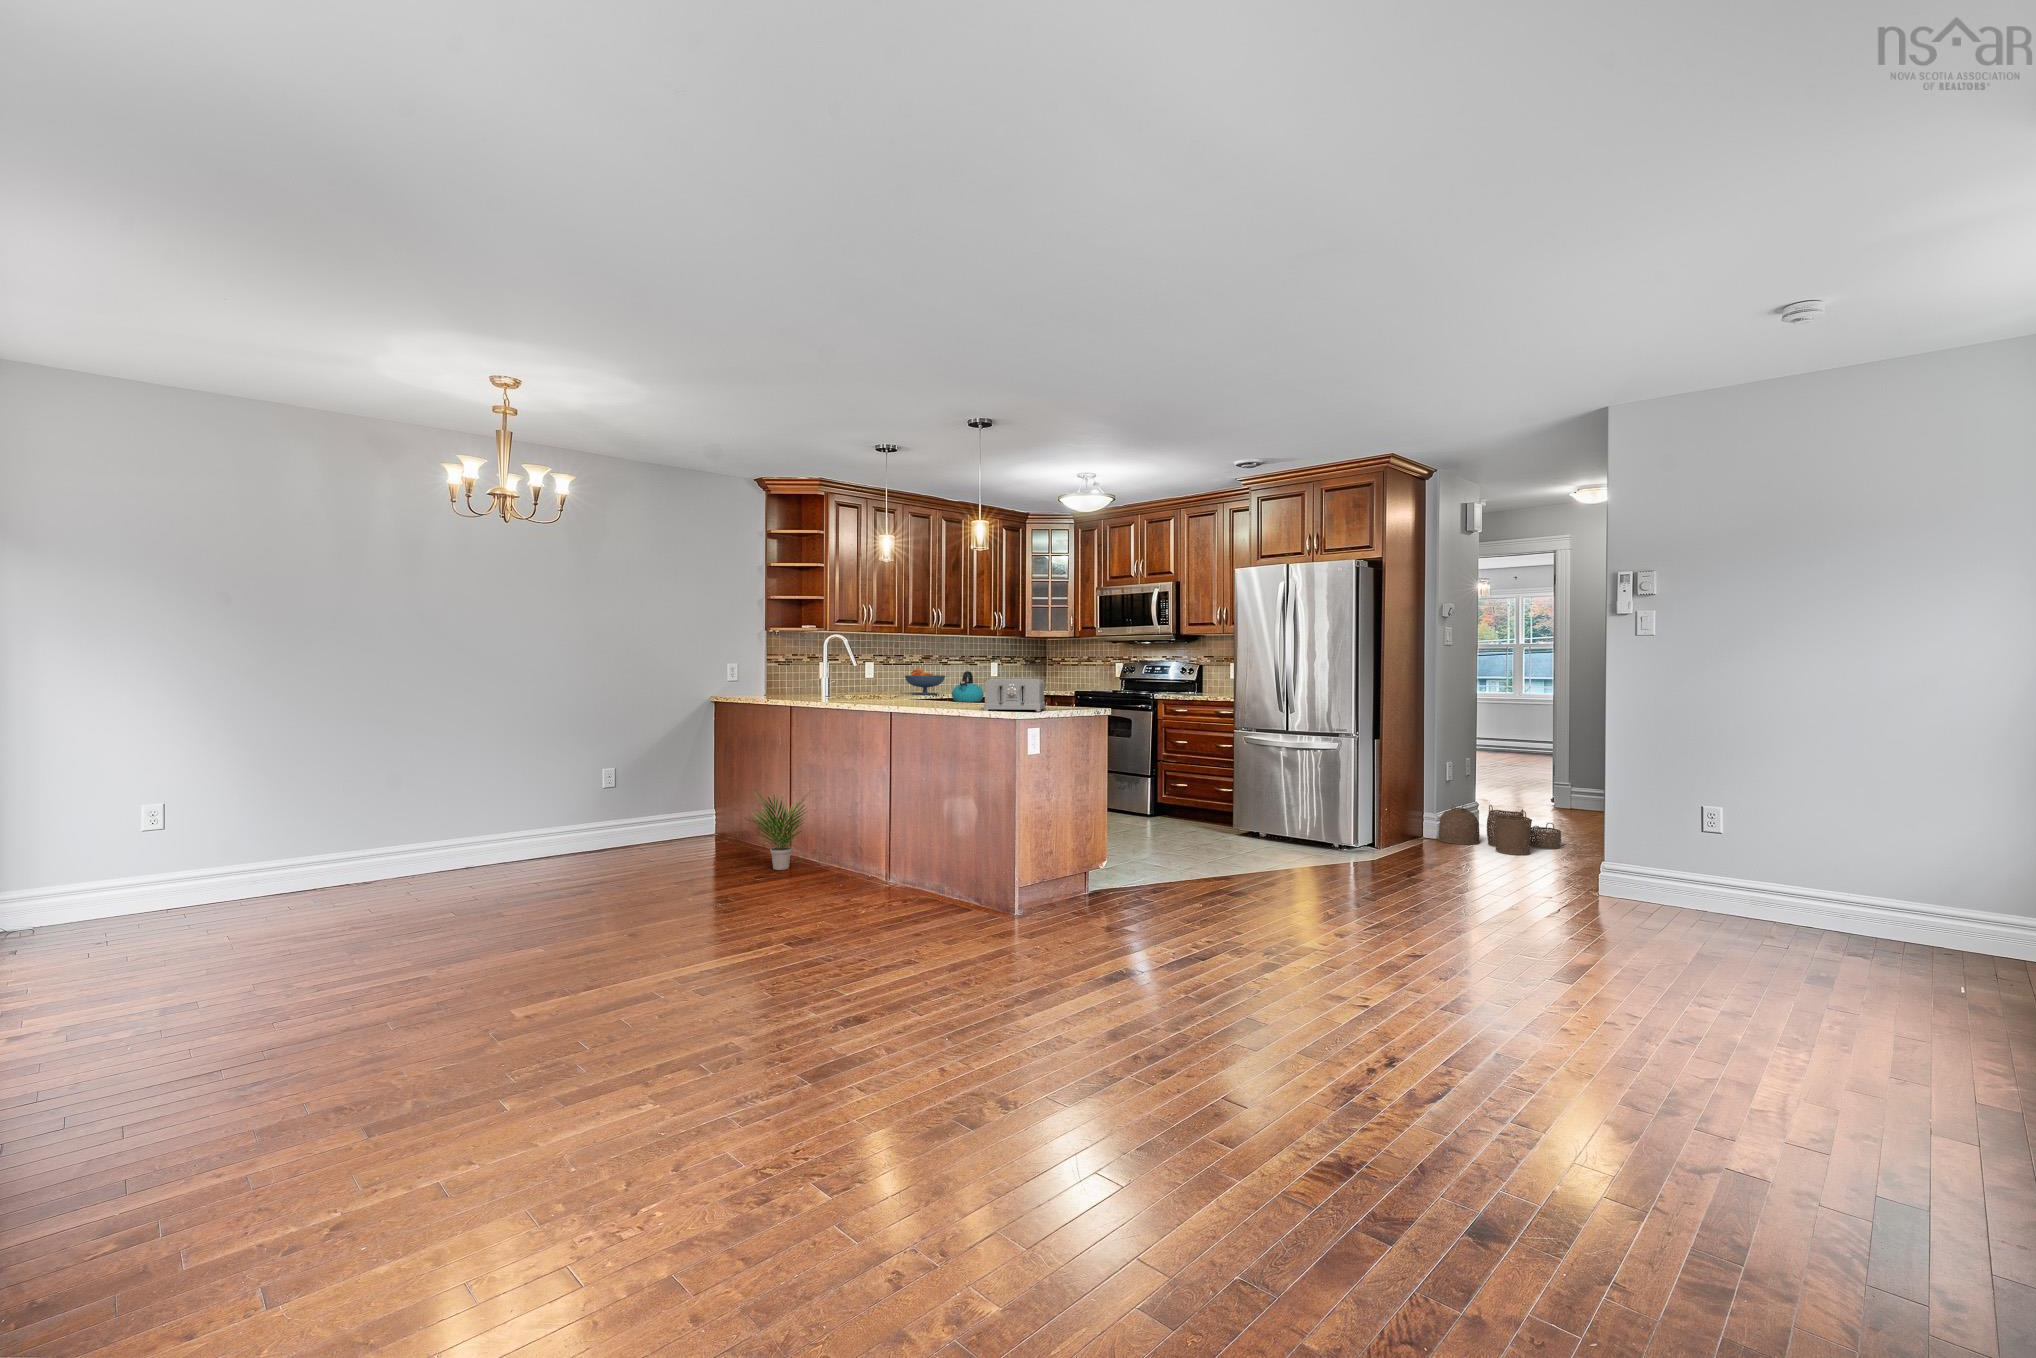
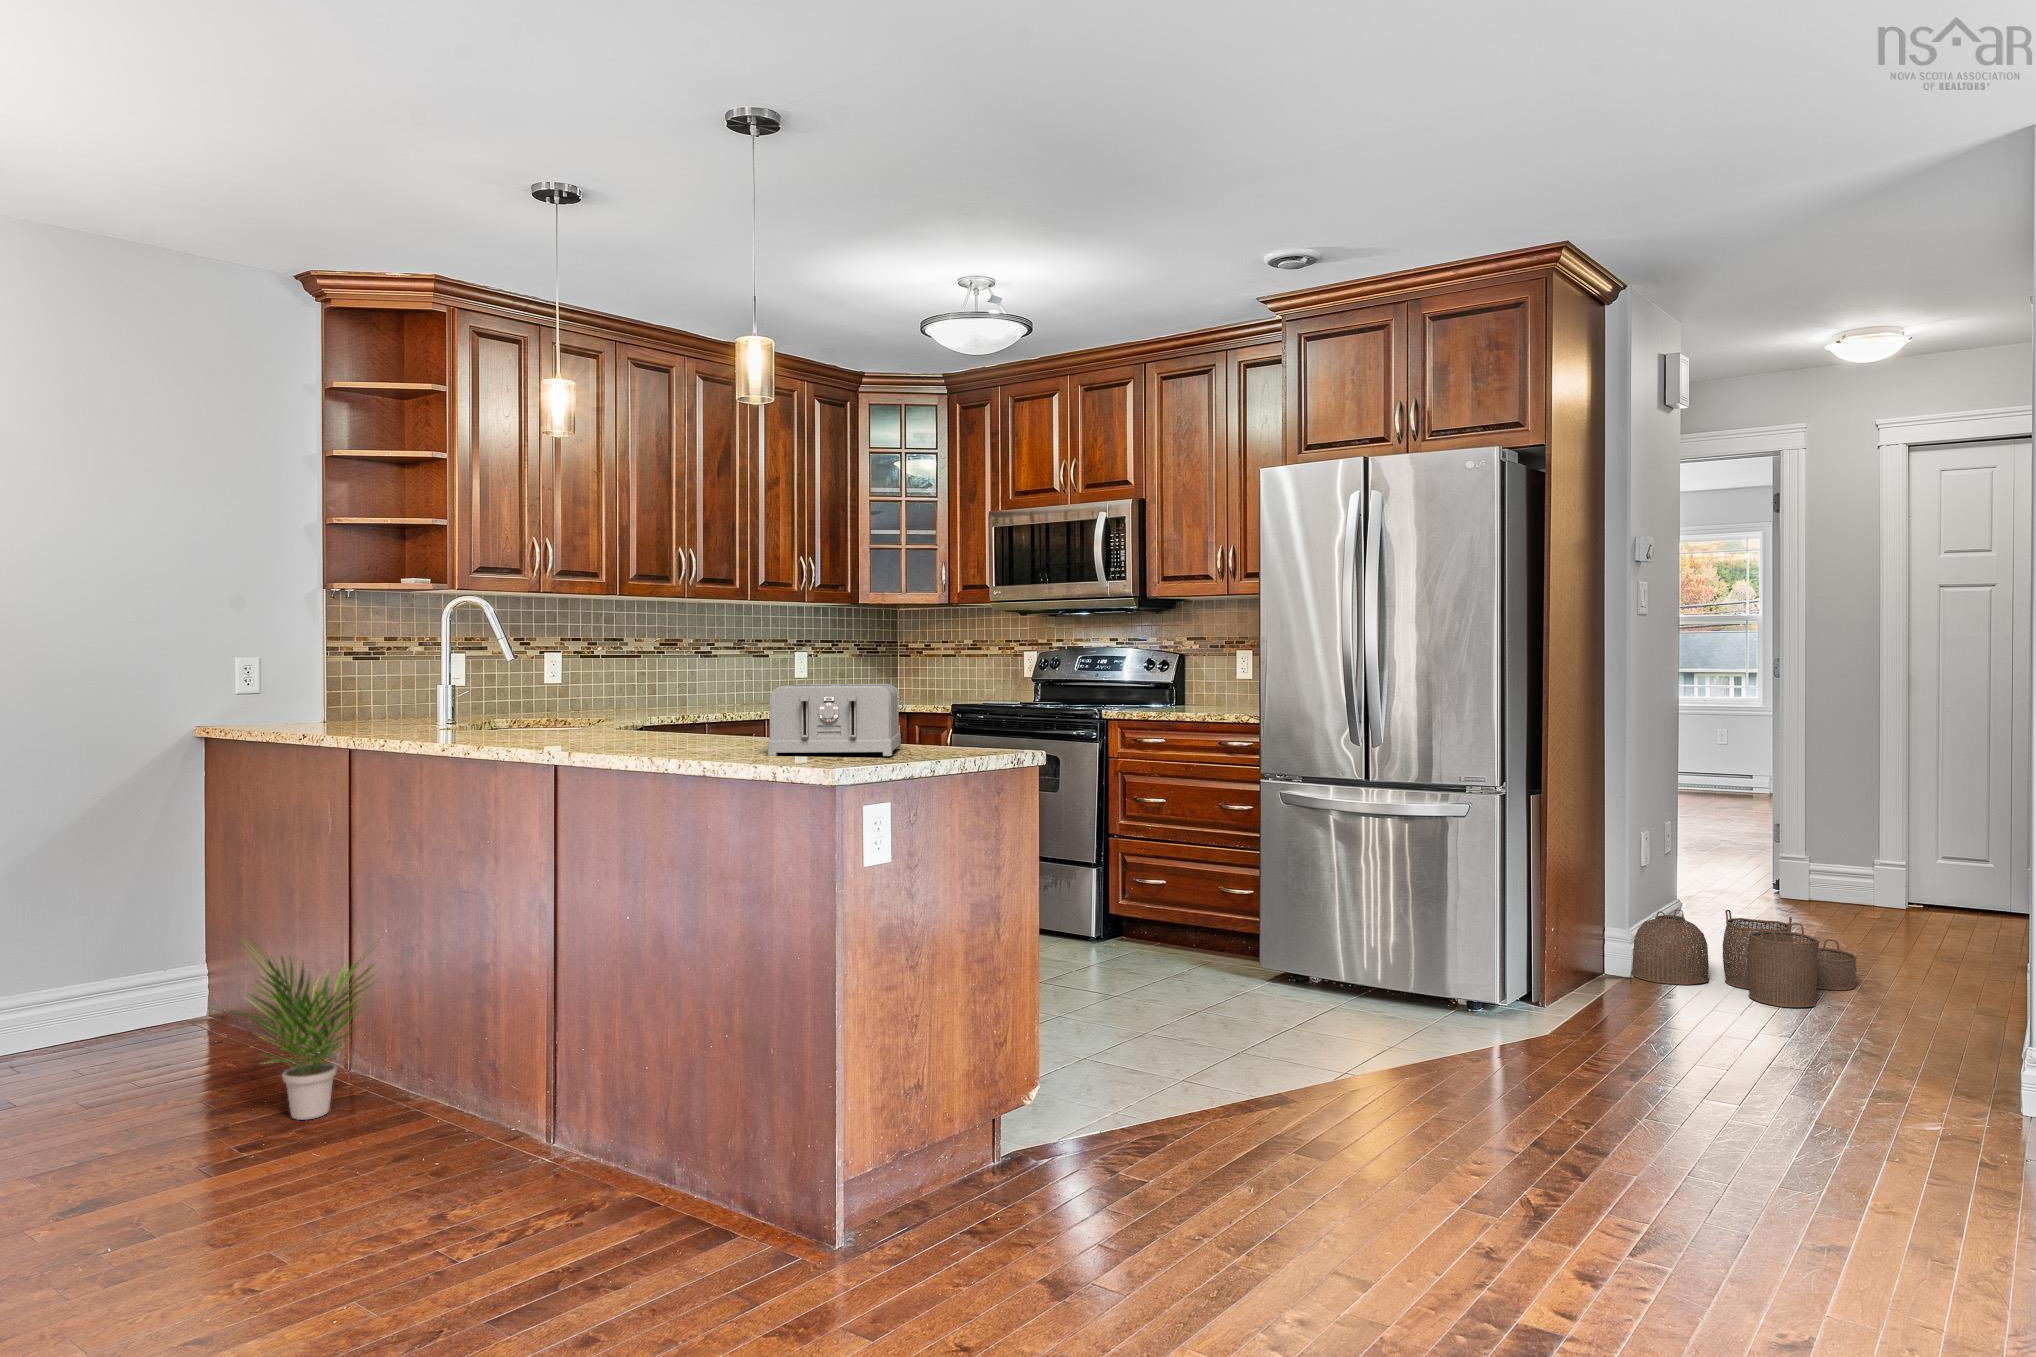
fruit bowl: present [905,669,945,695] -> none [625,665,706,714]
kettle: present [952,671,984,702] -> none [709,669,775,731]

